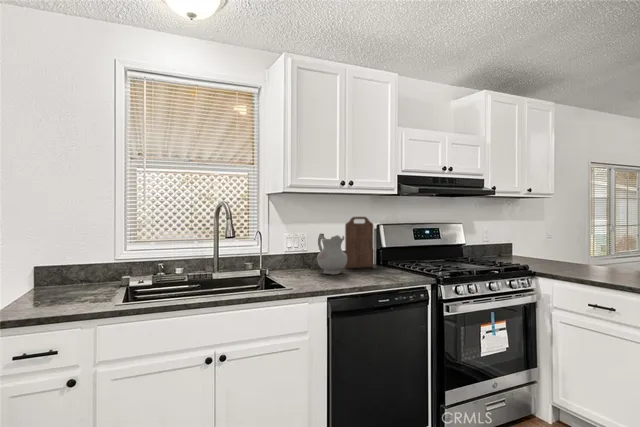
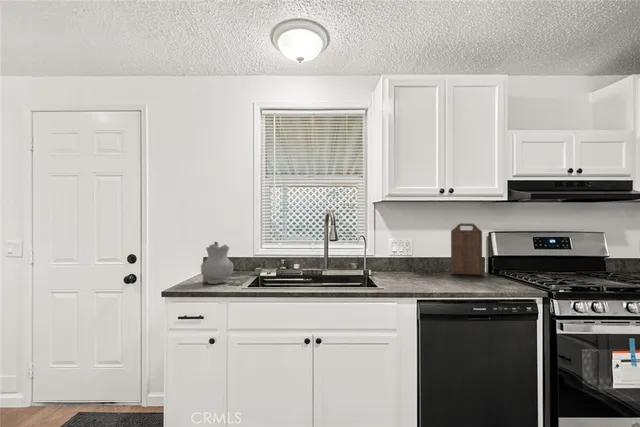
ceramic pitcher: present [317,234,347,274] -> present [201,242,233,284]

